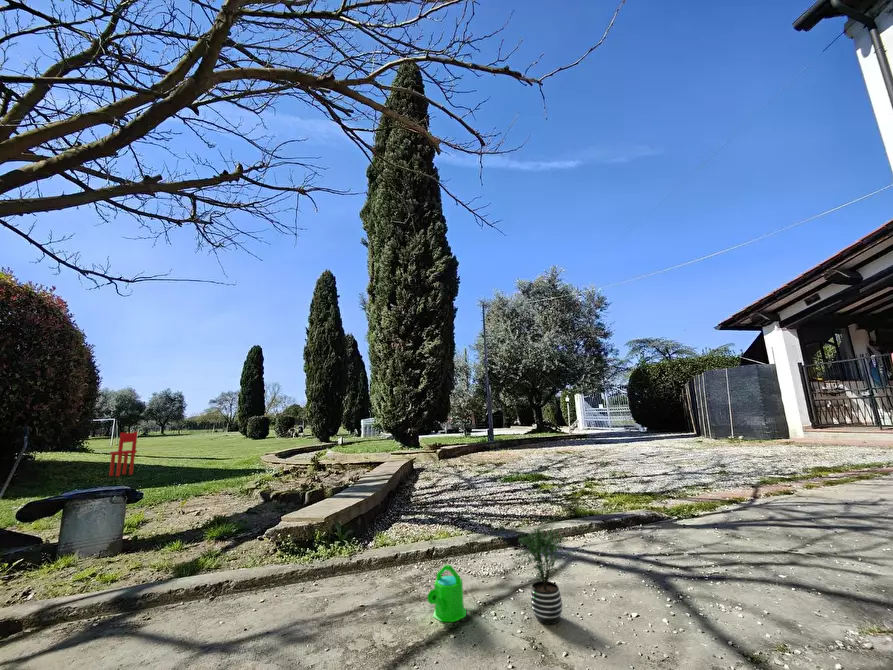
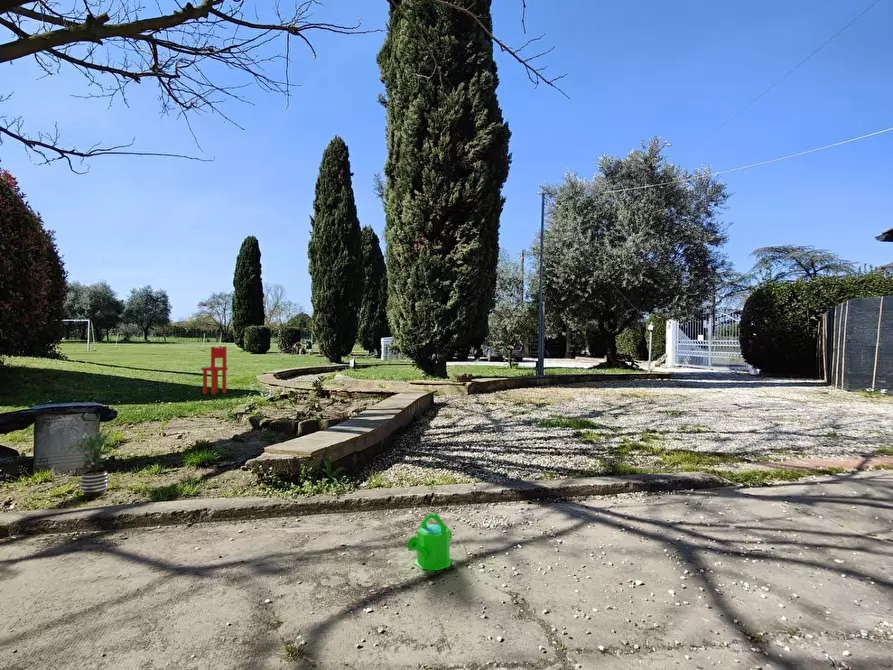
chair: present [109,431,137,476] -> present [201,346,228,394]
potted plant: present [518,527,570,624] -> present [66,430,116,496]

